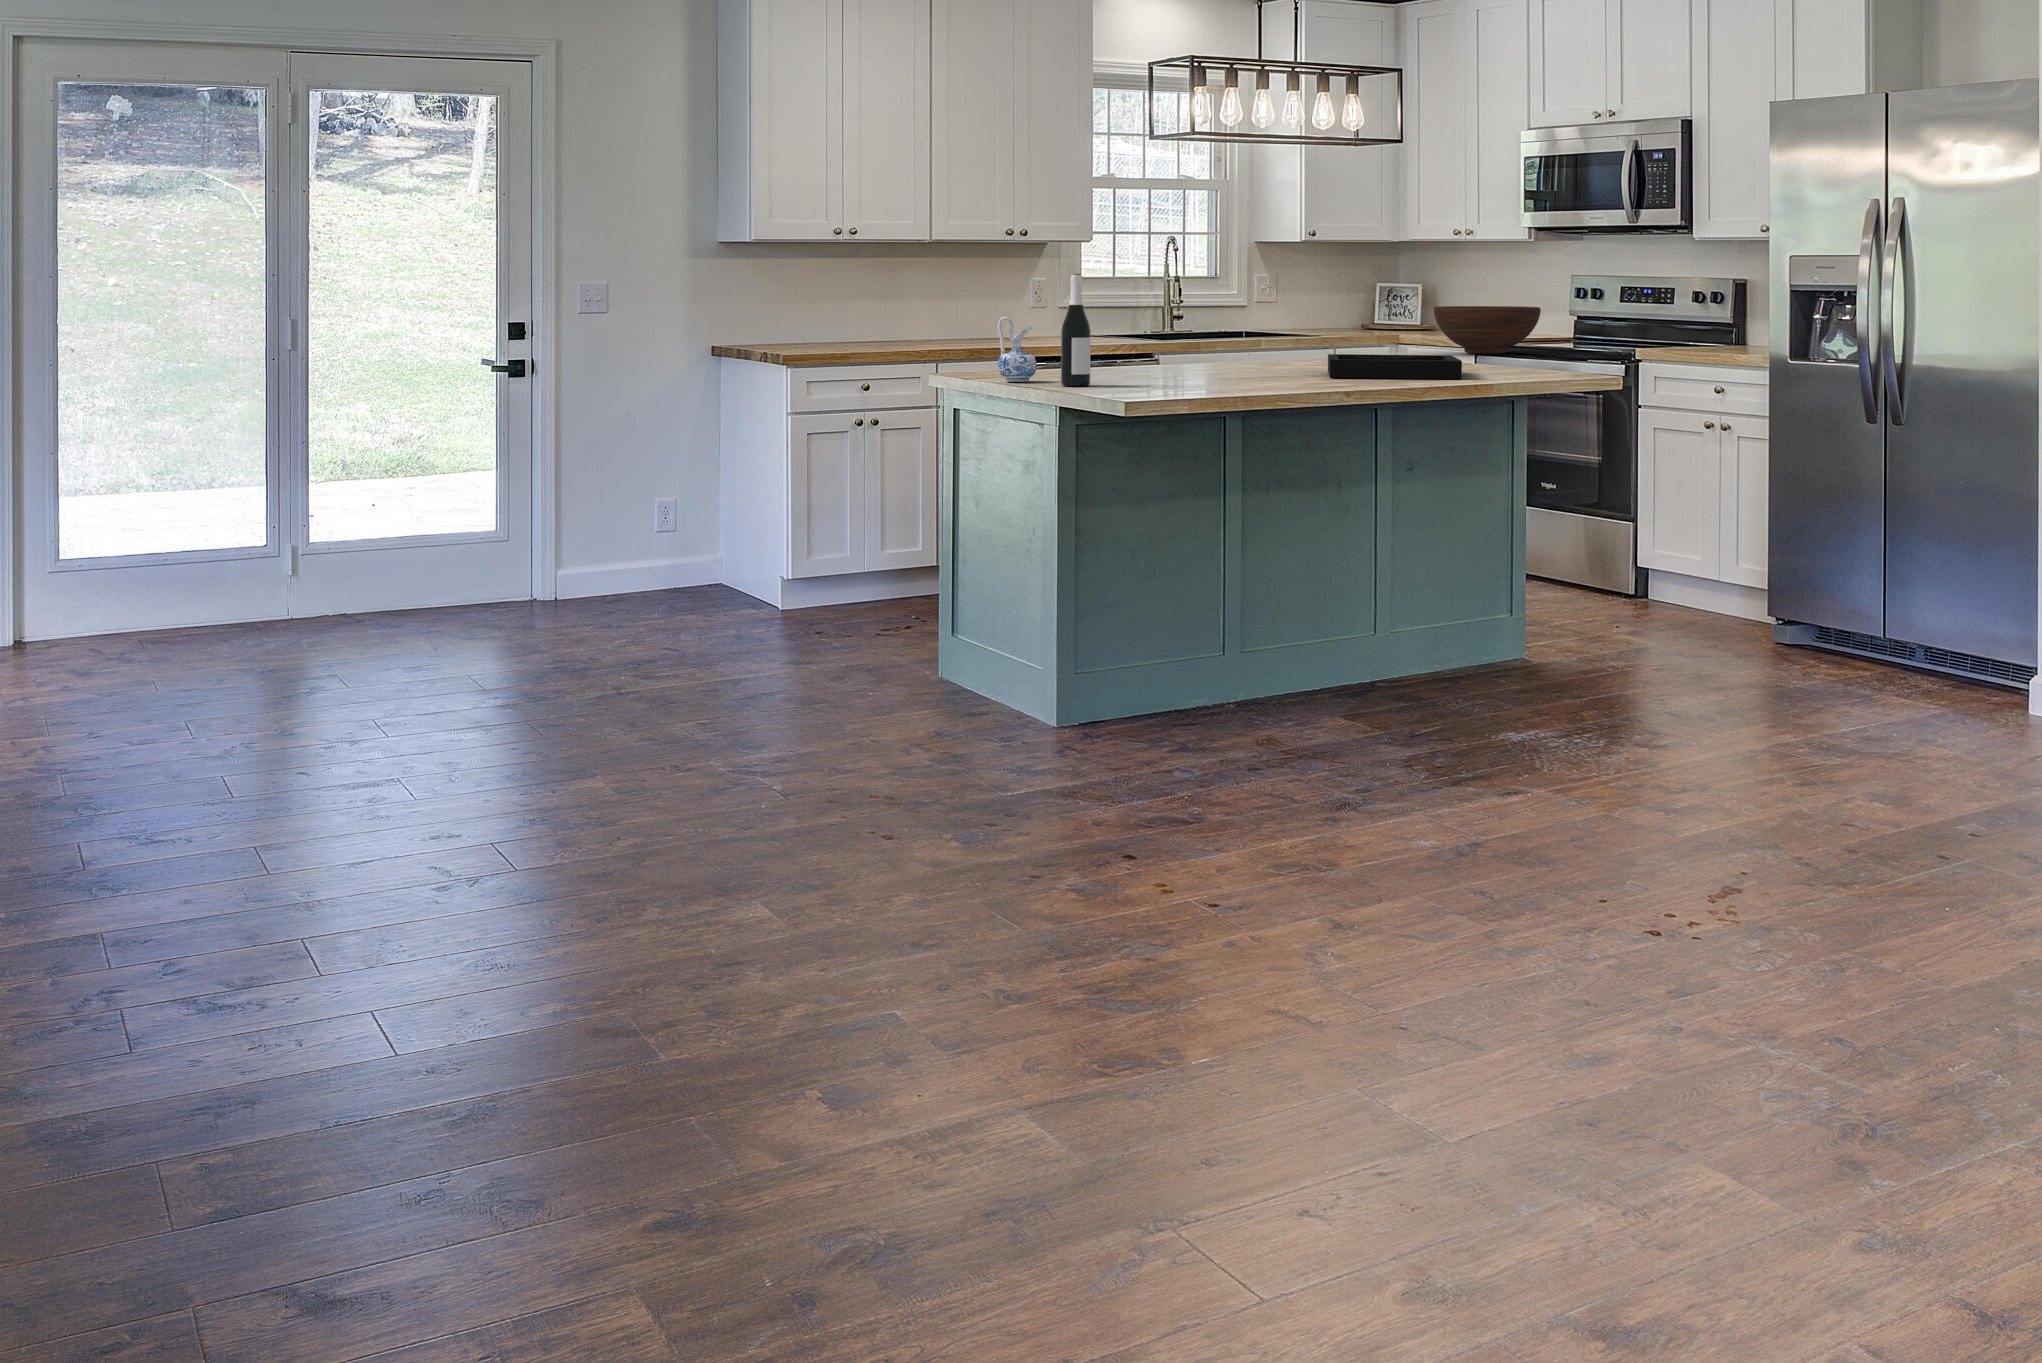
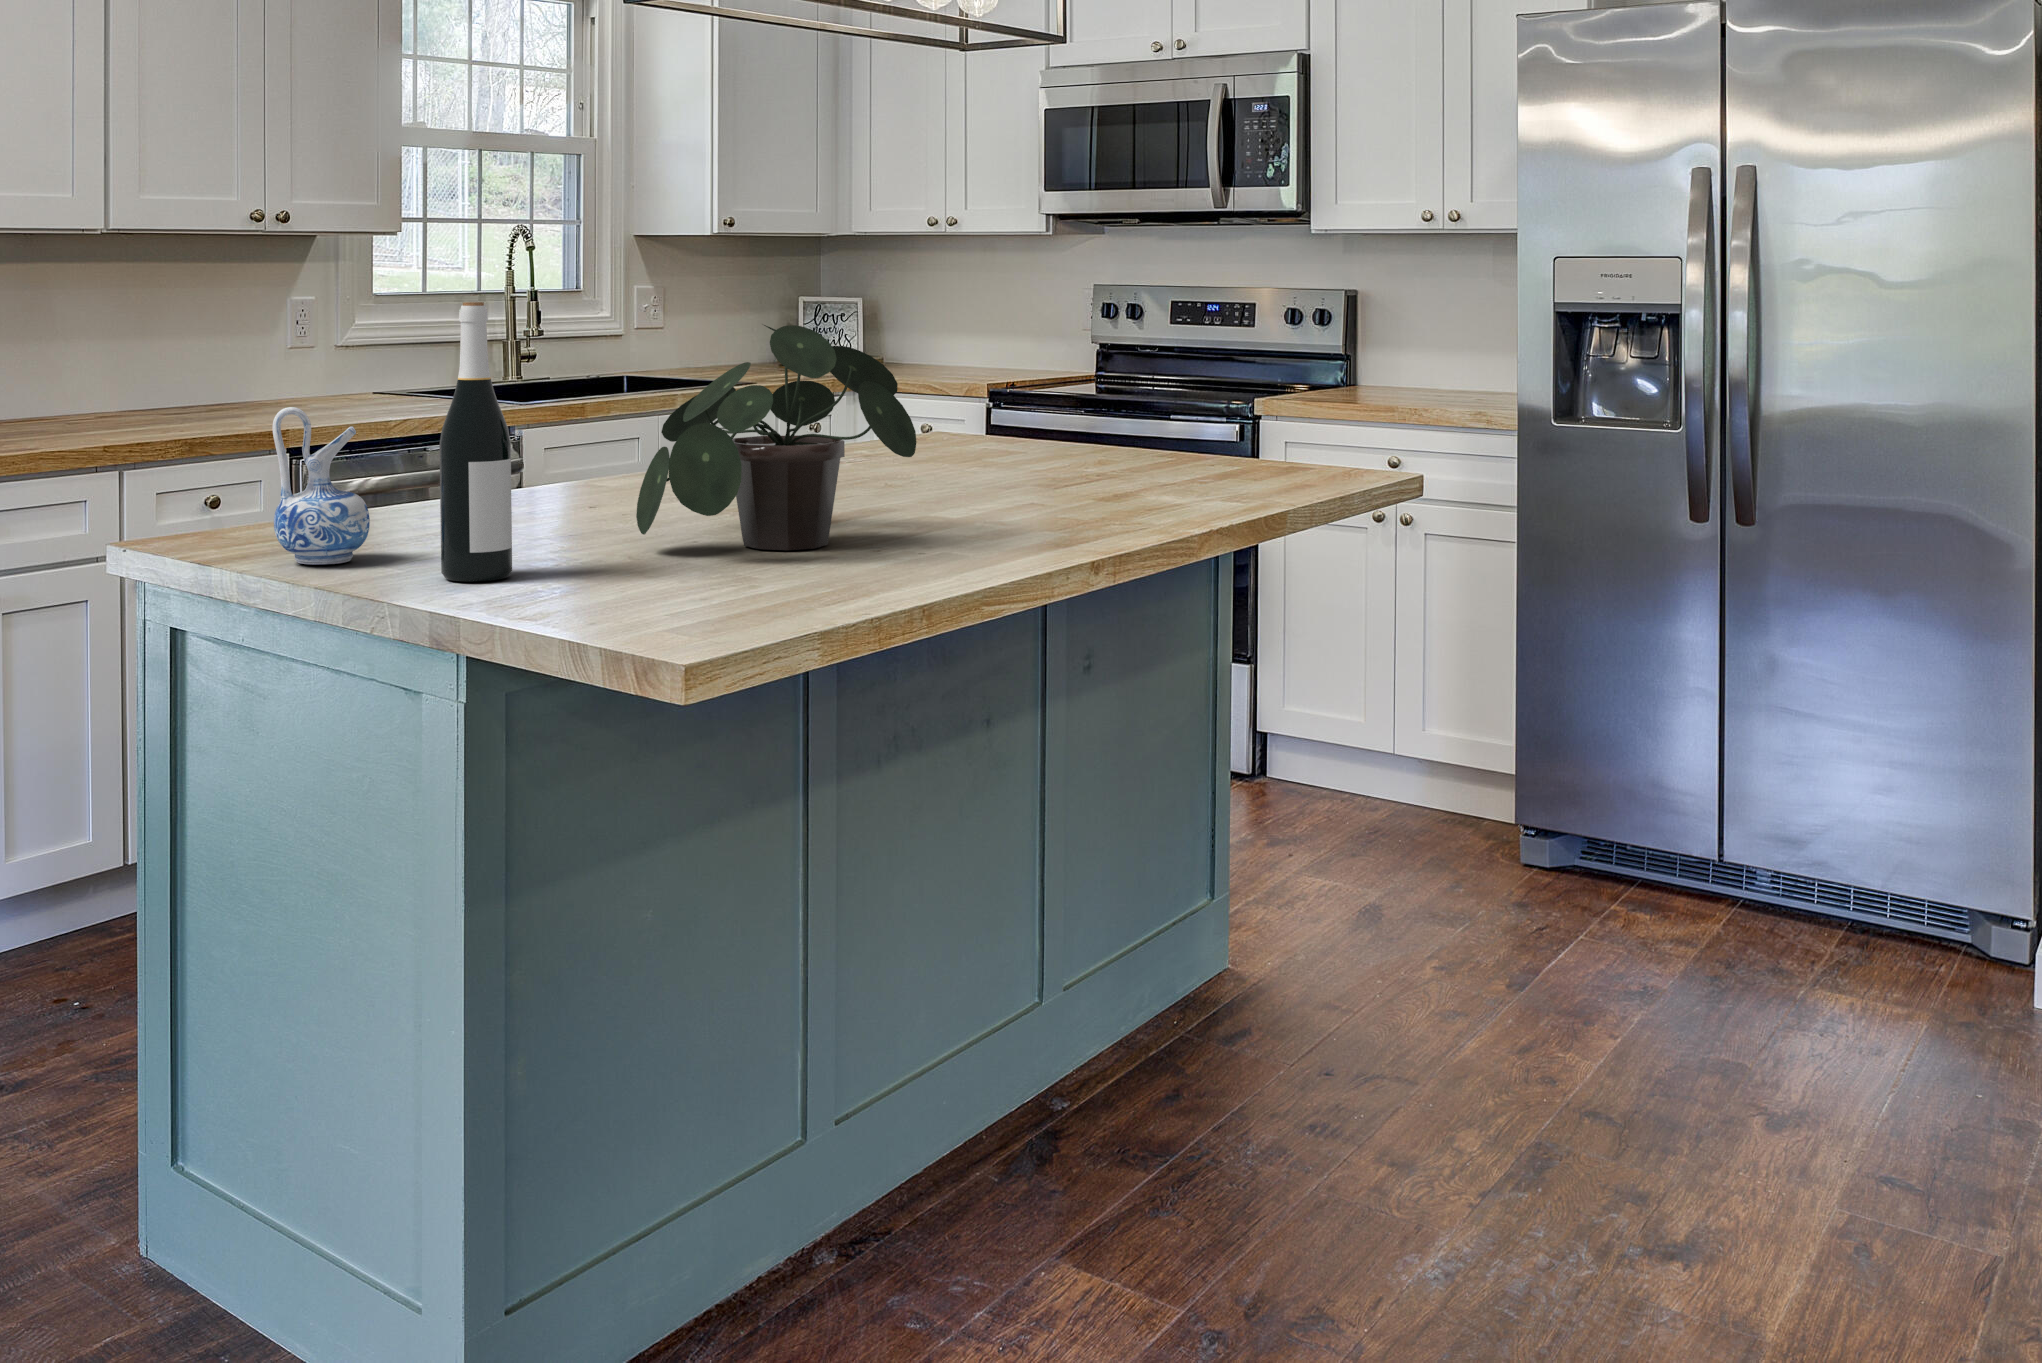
potted plant: none [1151,285,1275,384] -> present [636,325,916,550]
fruit bowl: present [1434,306,1541,354] -> none [974,338,1137,416]
decorative tray: present [1328,354,1462,379] -> none [917,444,1218,508]

